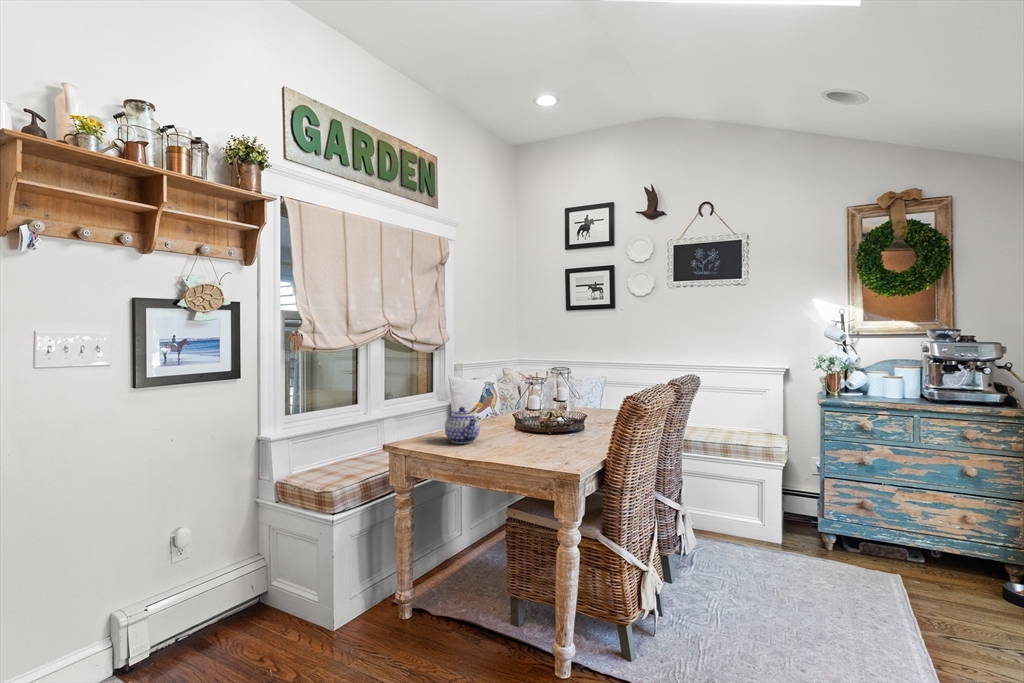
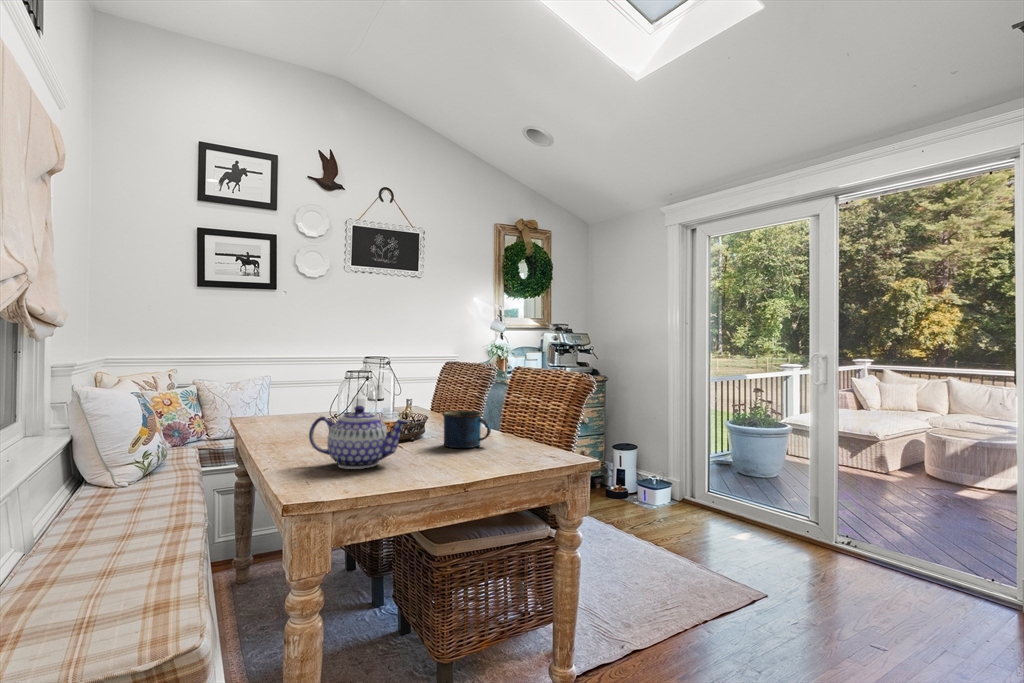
mug: none [533,419,562,447] -> present [443,411,491,448]

